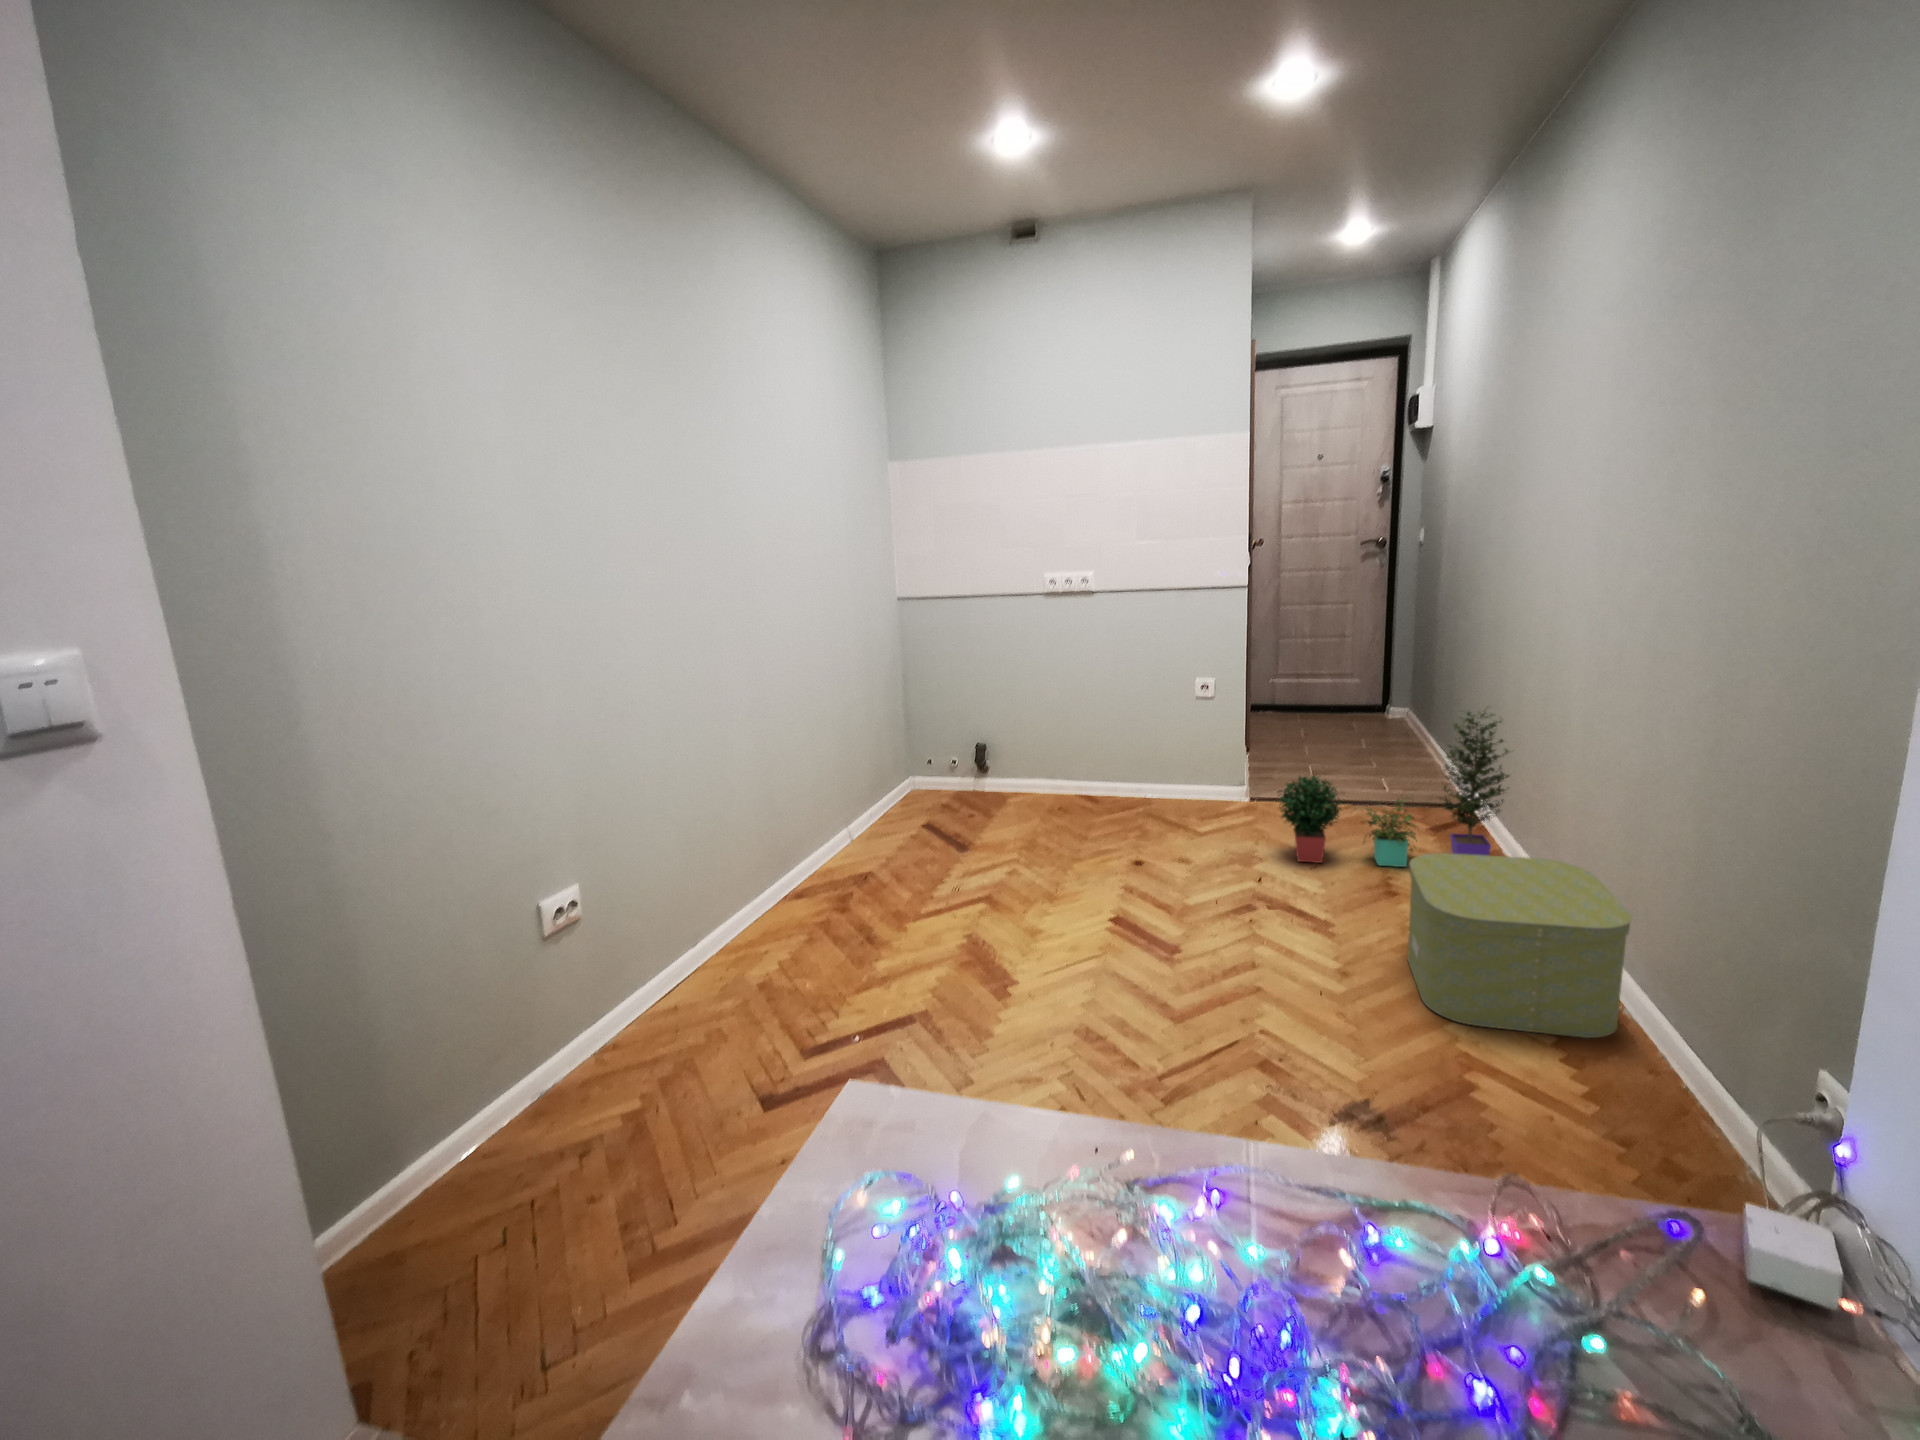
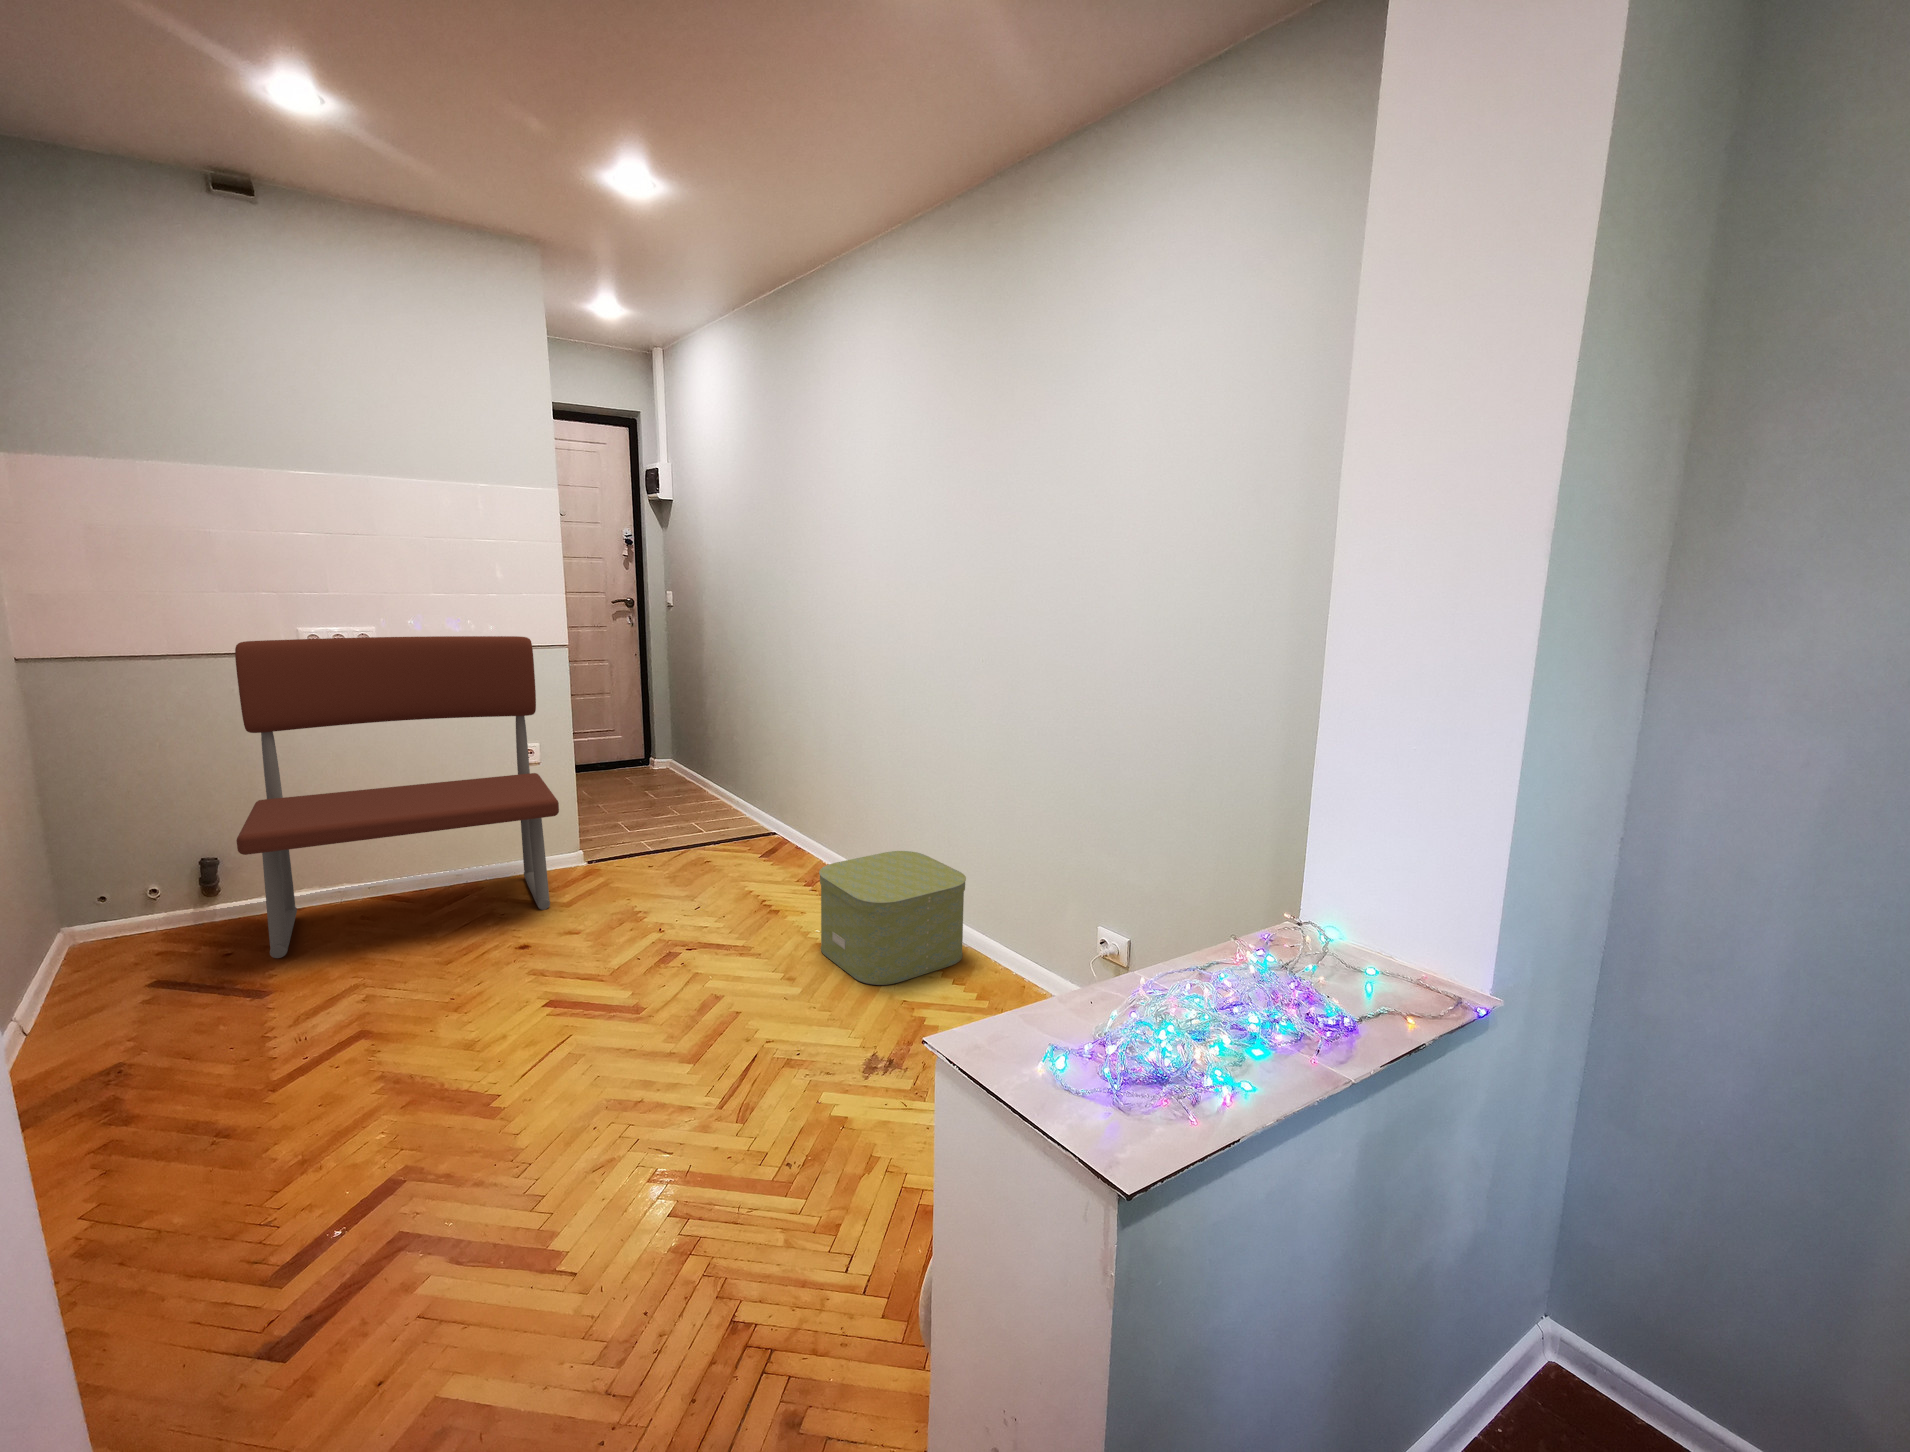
bench: none [973,579,1203,833] -> present [235,636,559,958]
potted plant: present [1278,709,1509,867] -> none [655,745,832,906]

